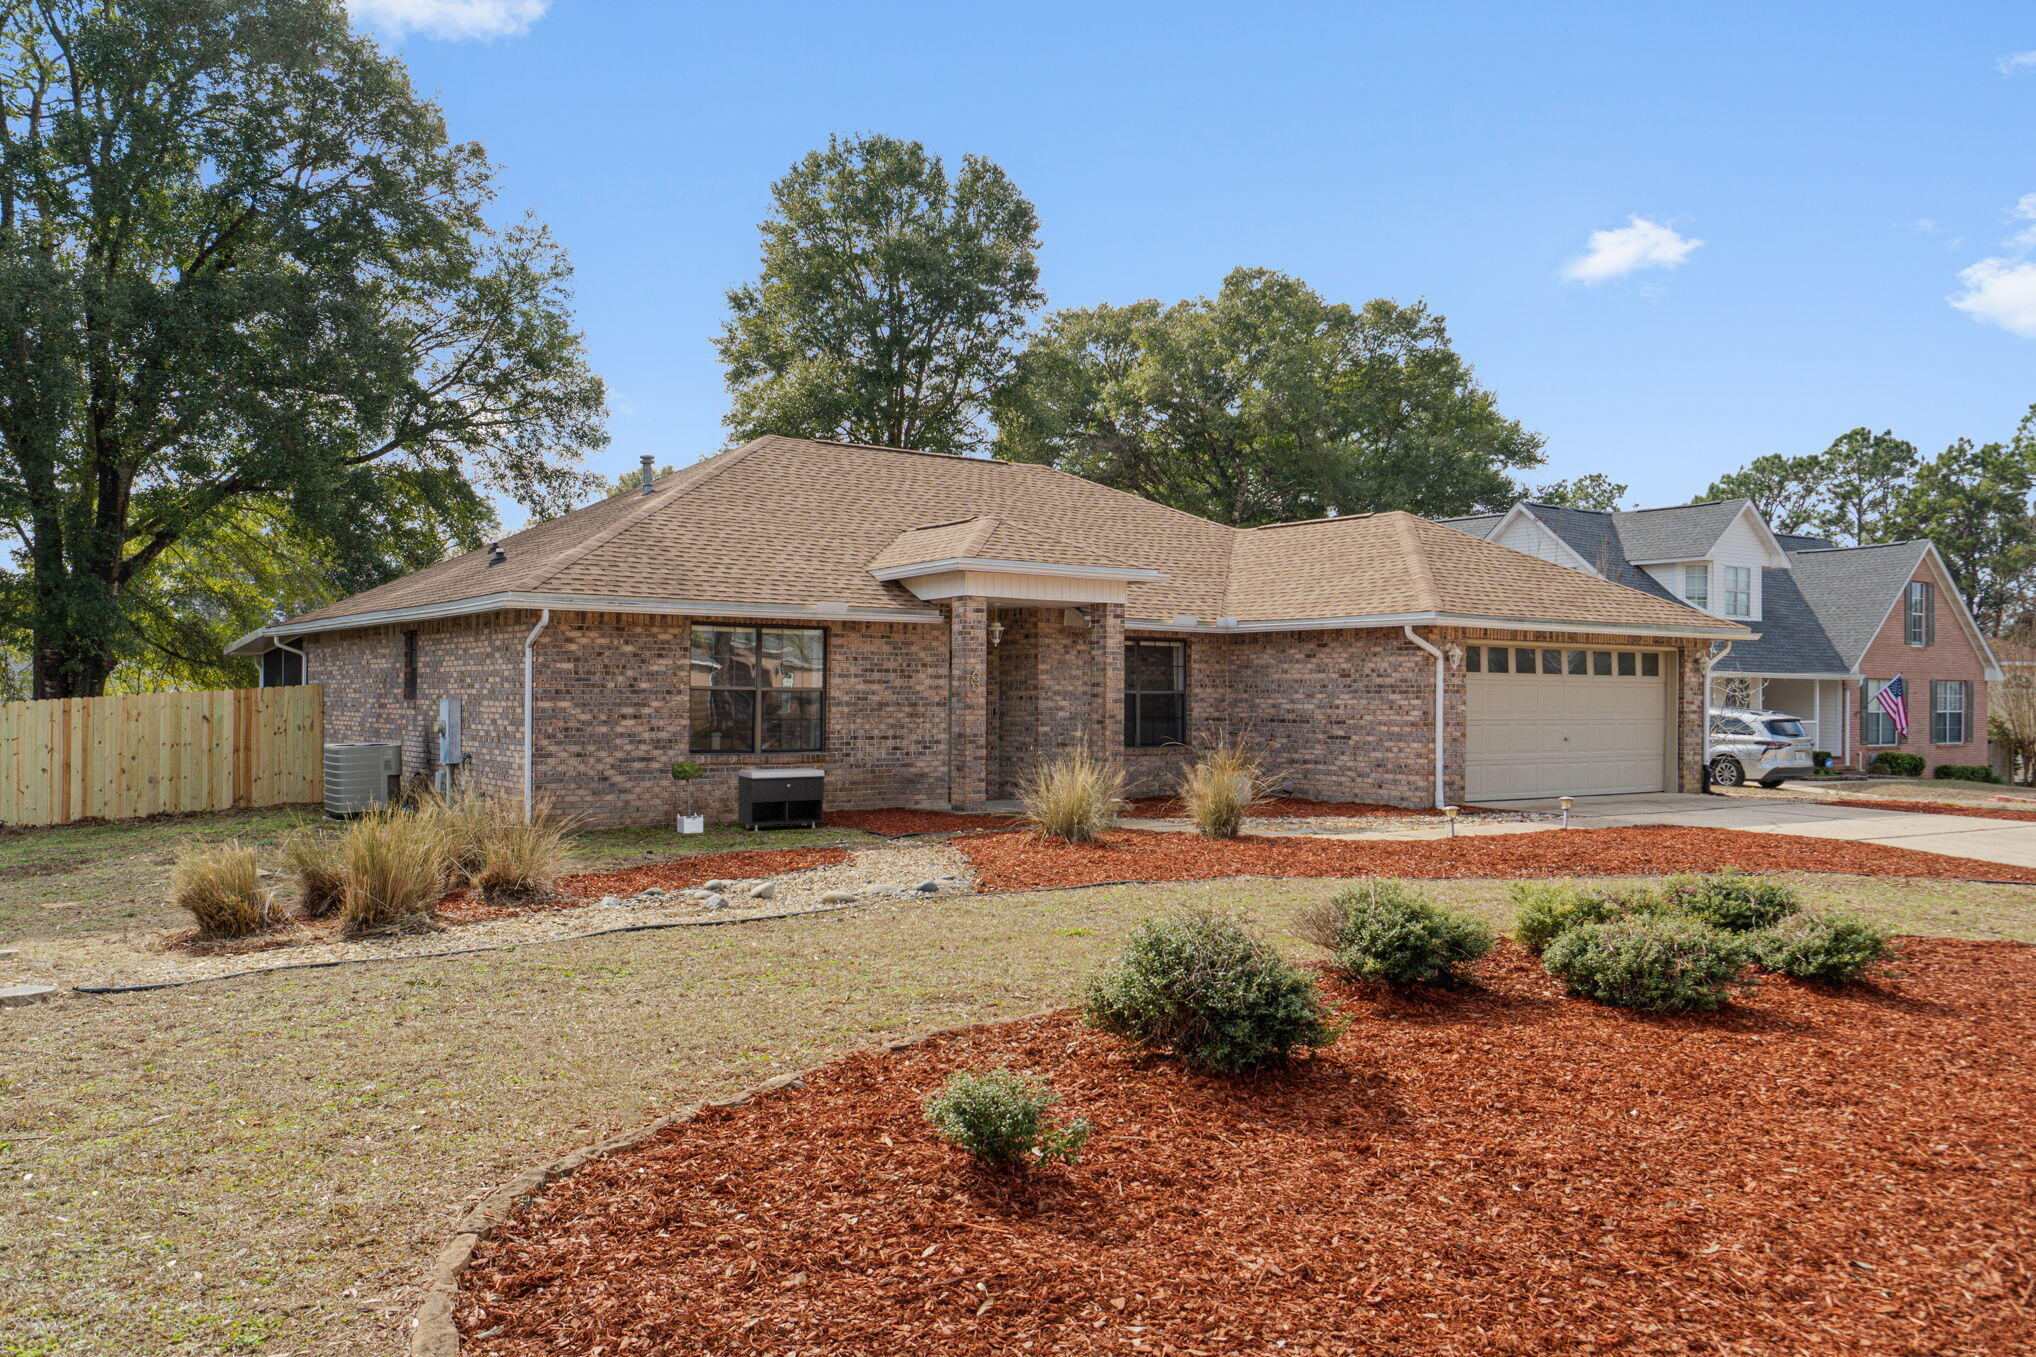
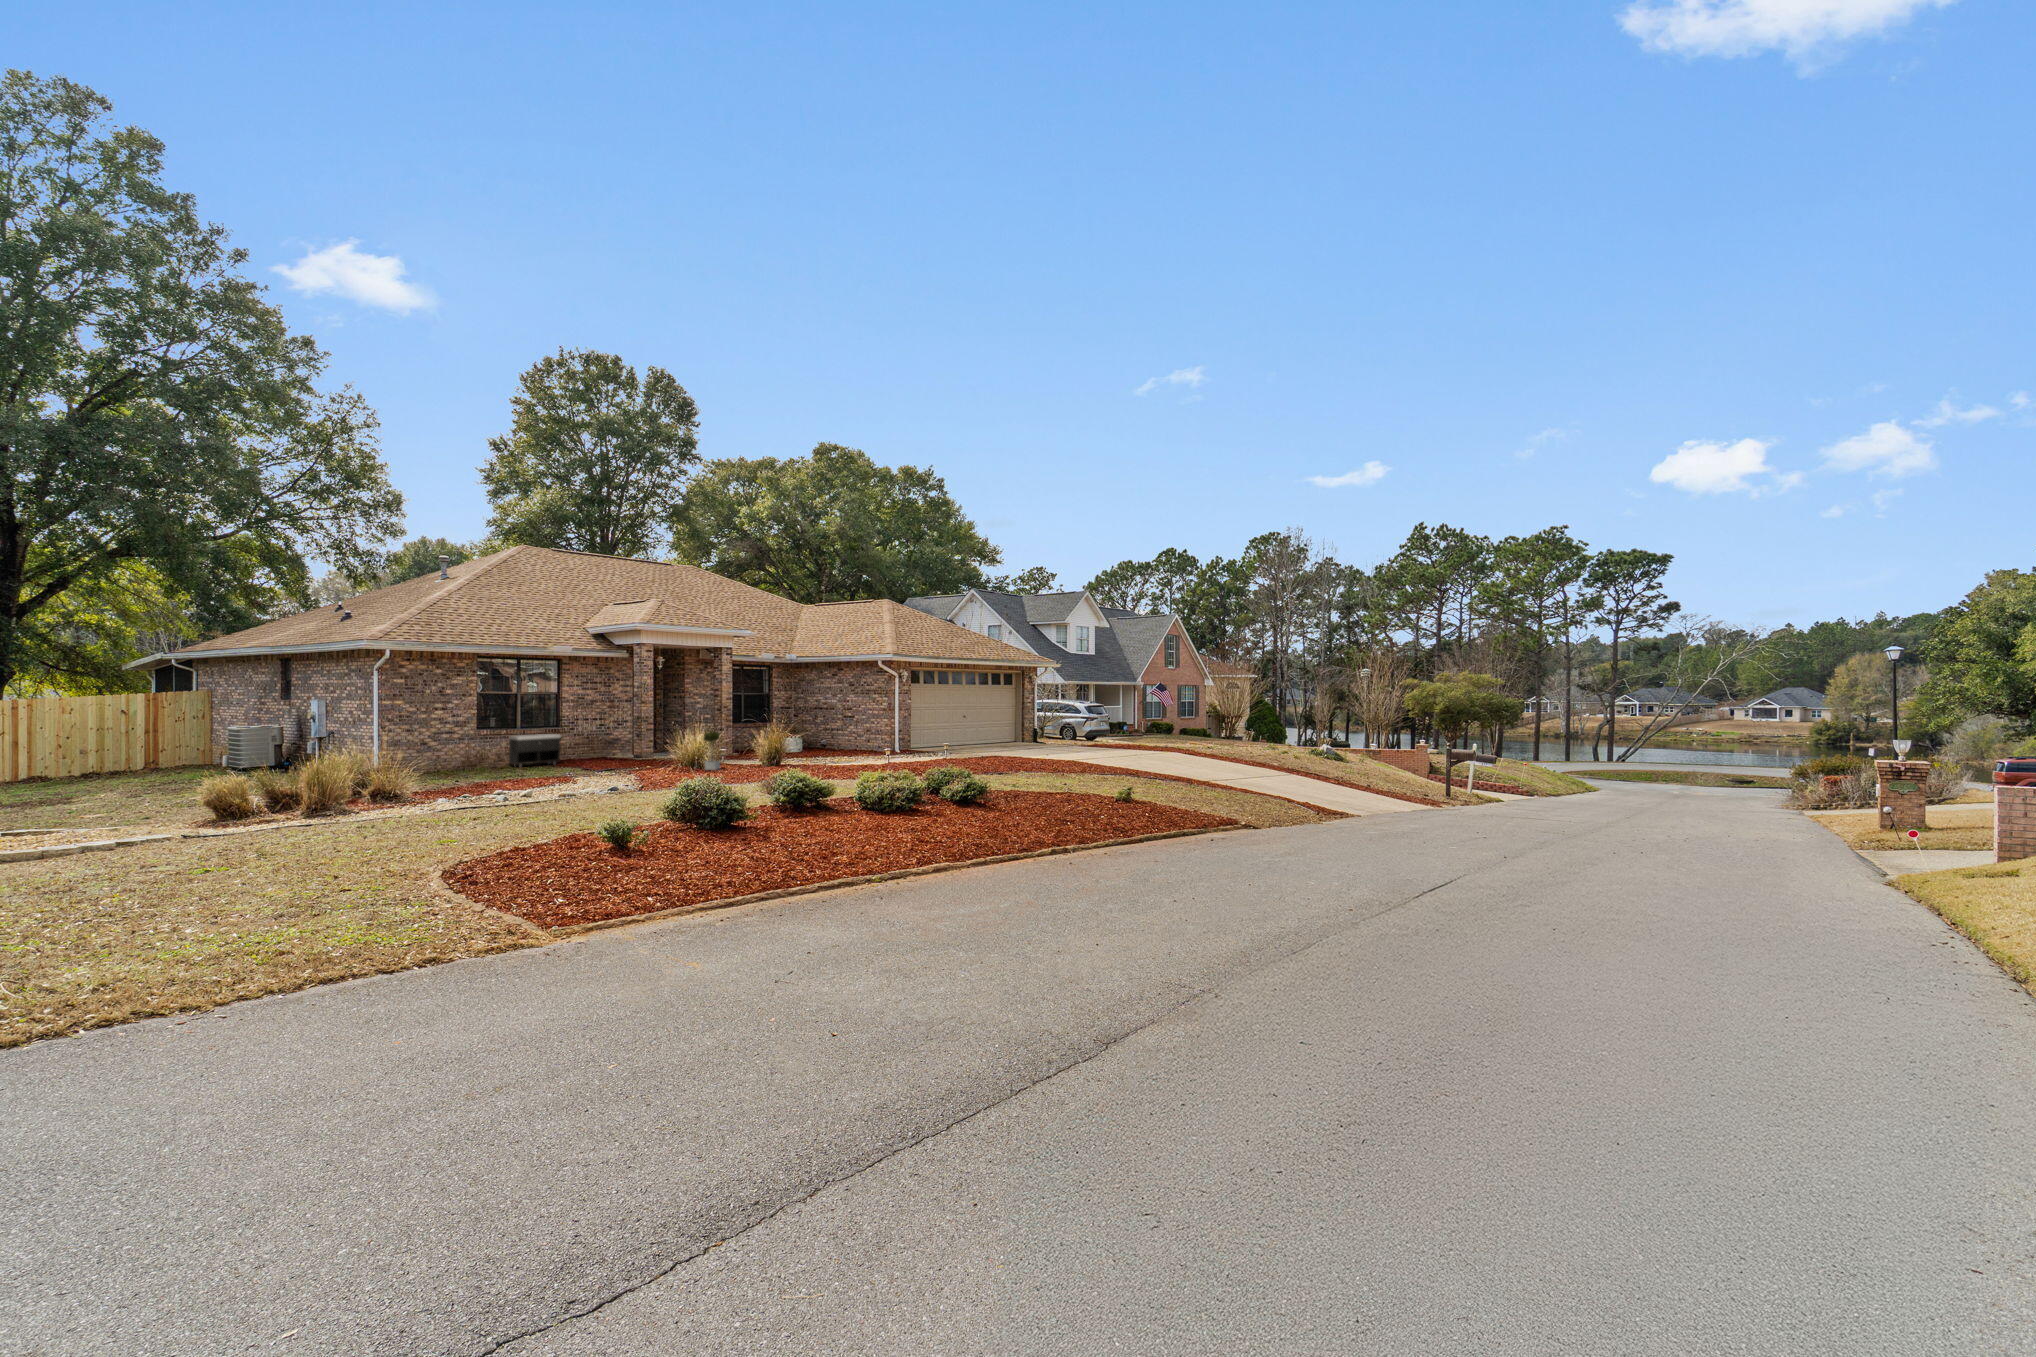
potted tree: present [671,761,704,834] -> present [703,731,720,770]

